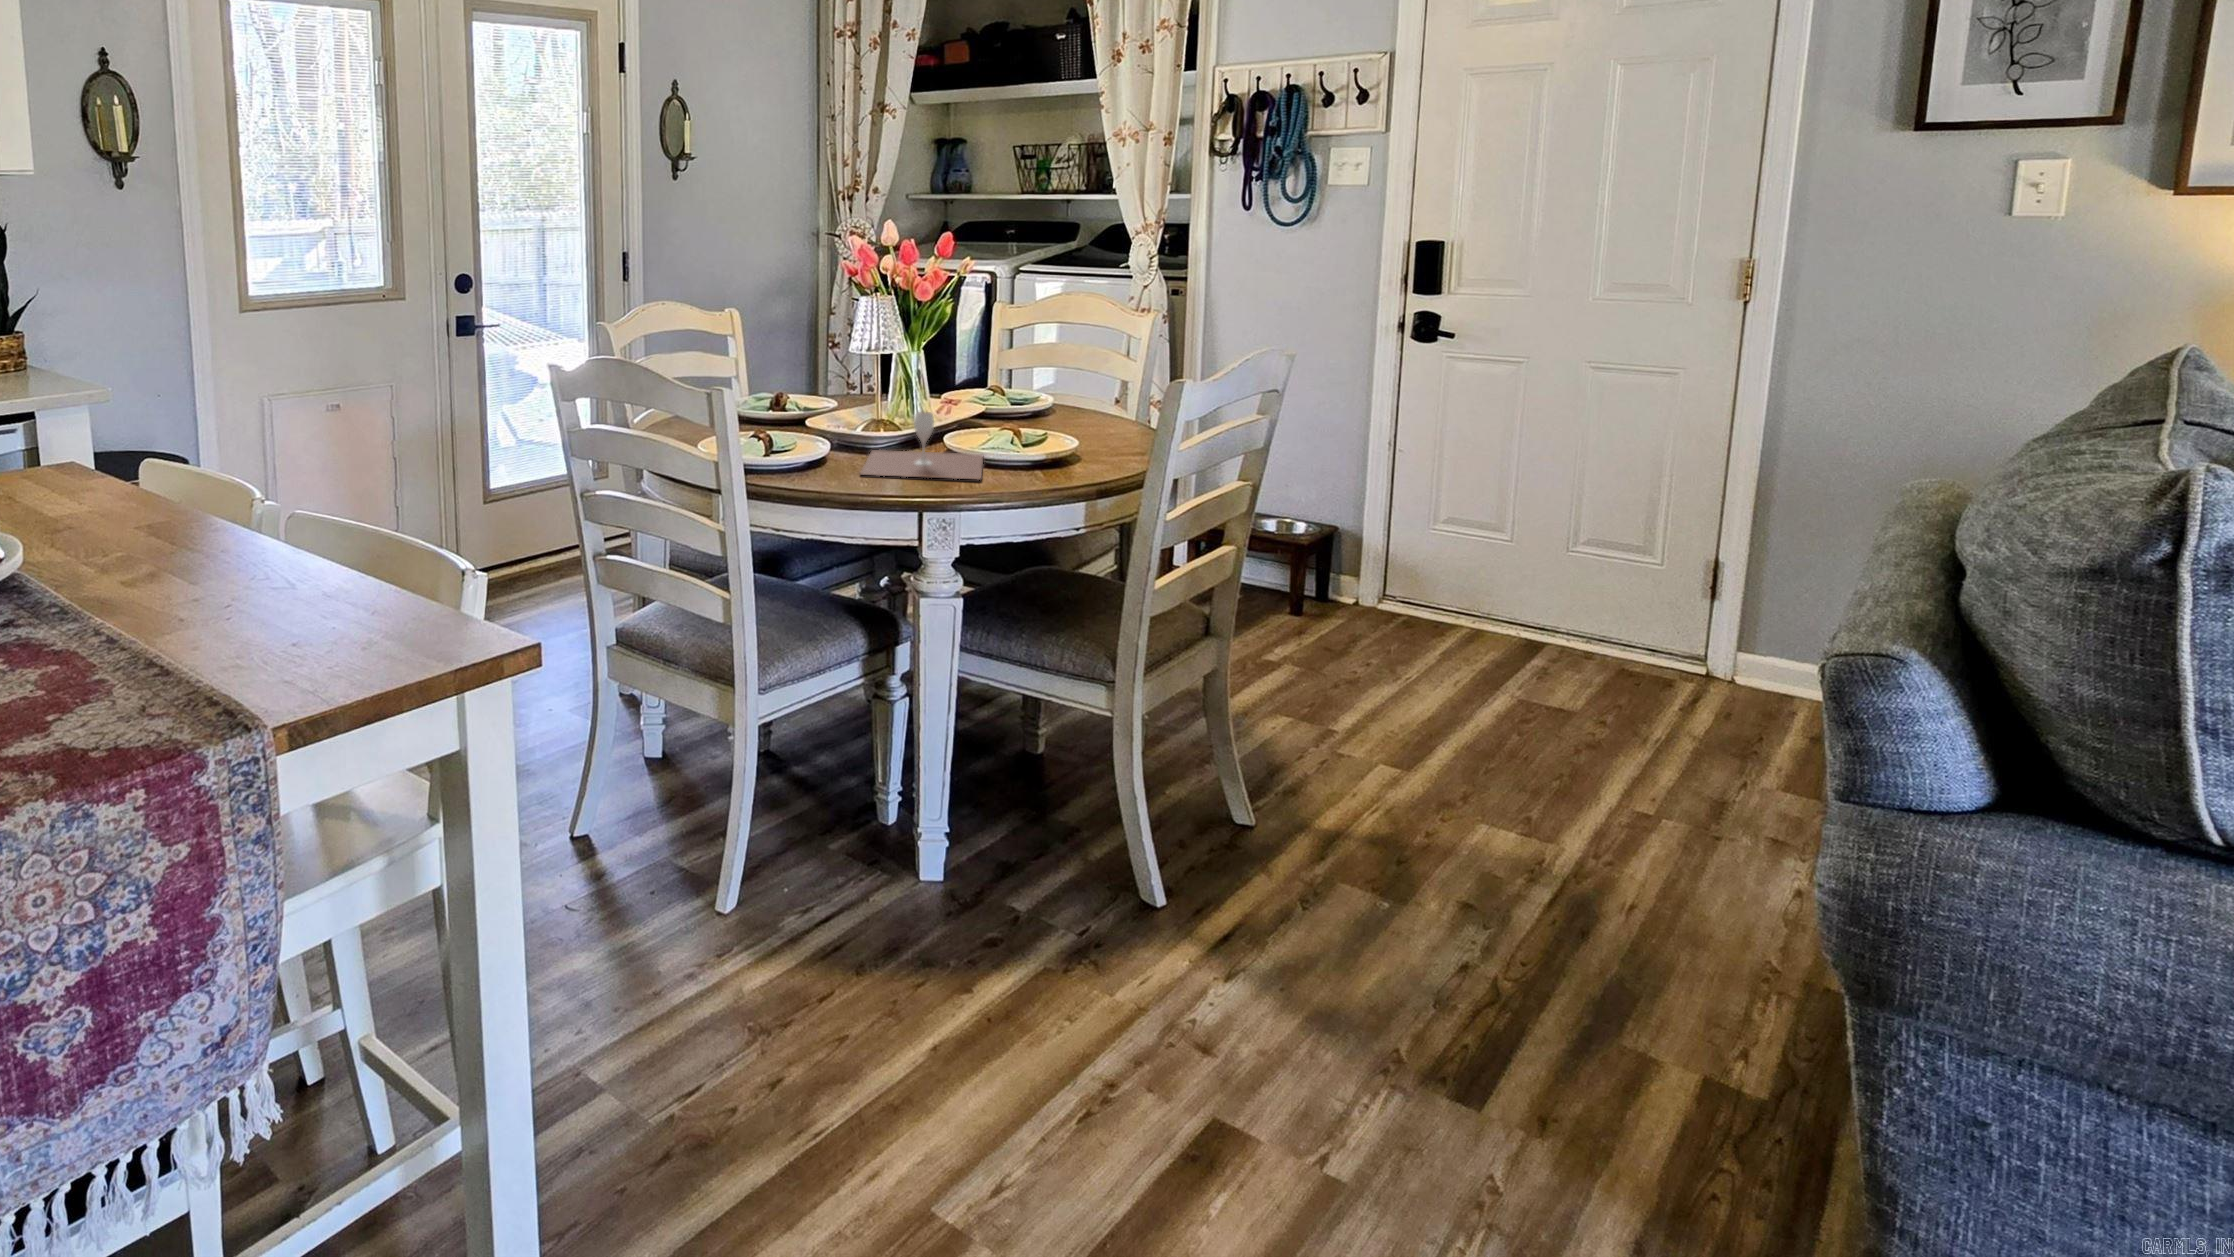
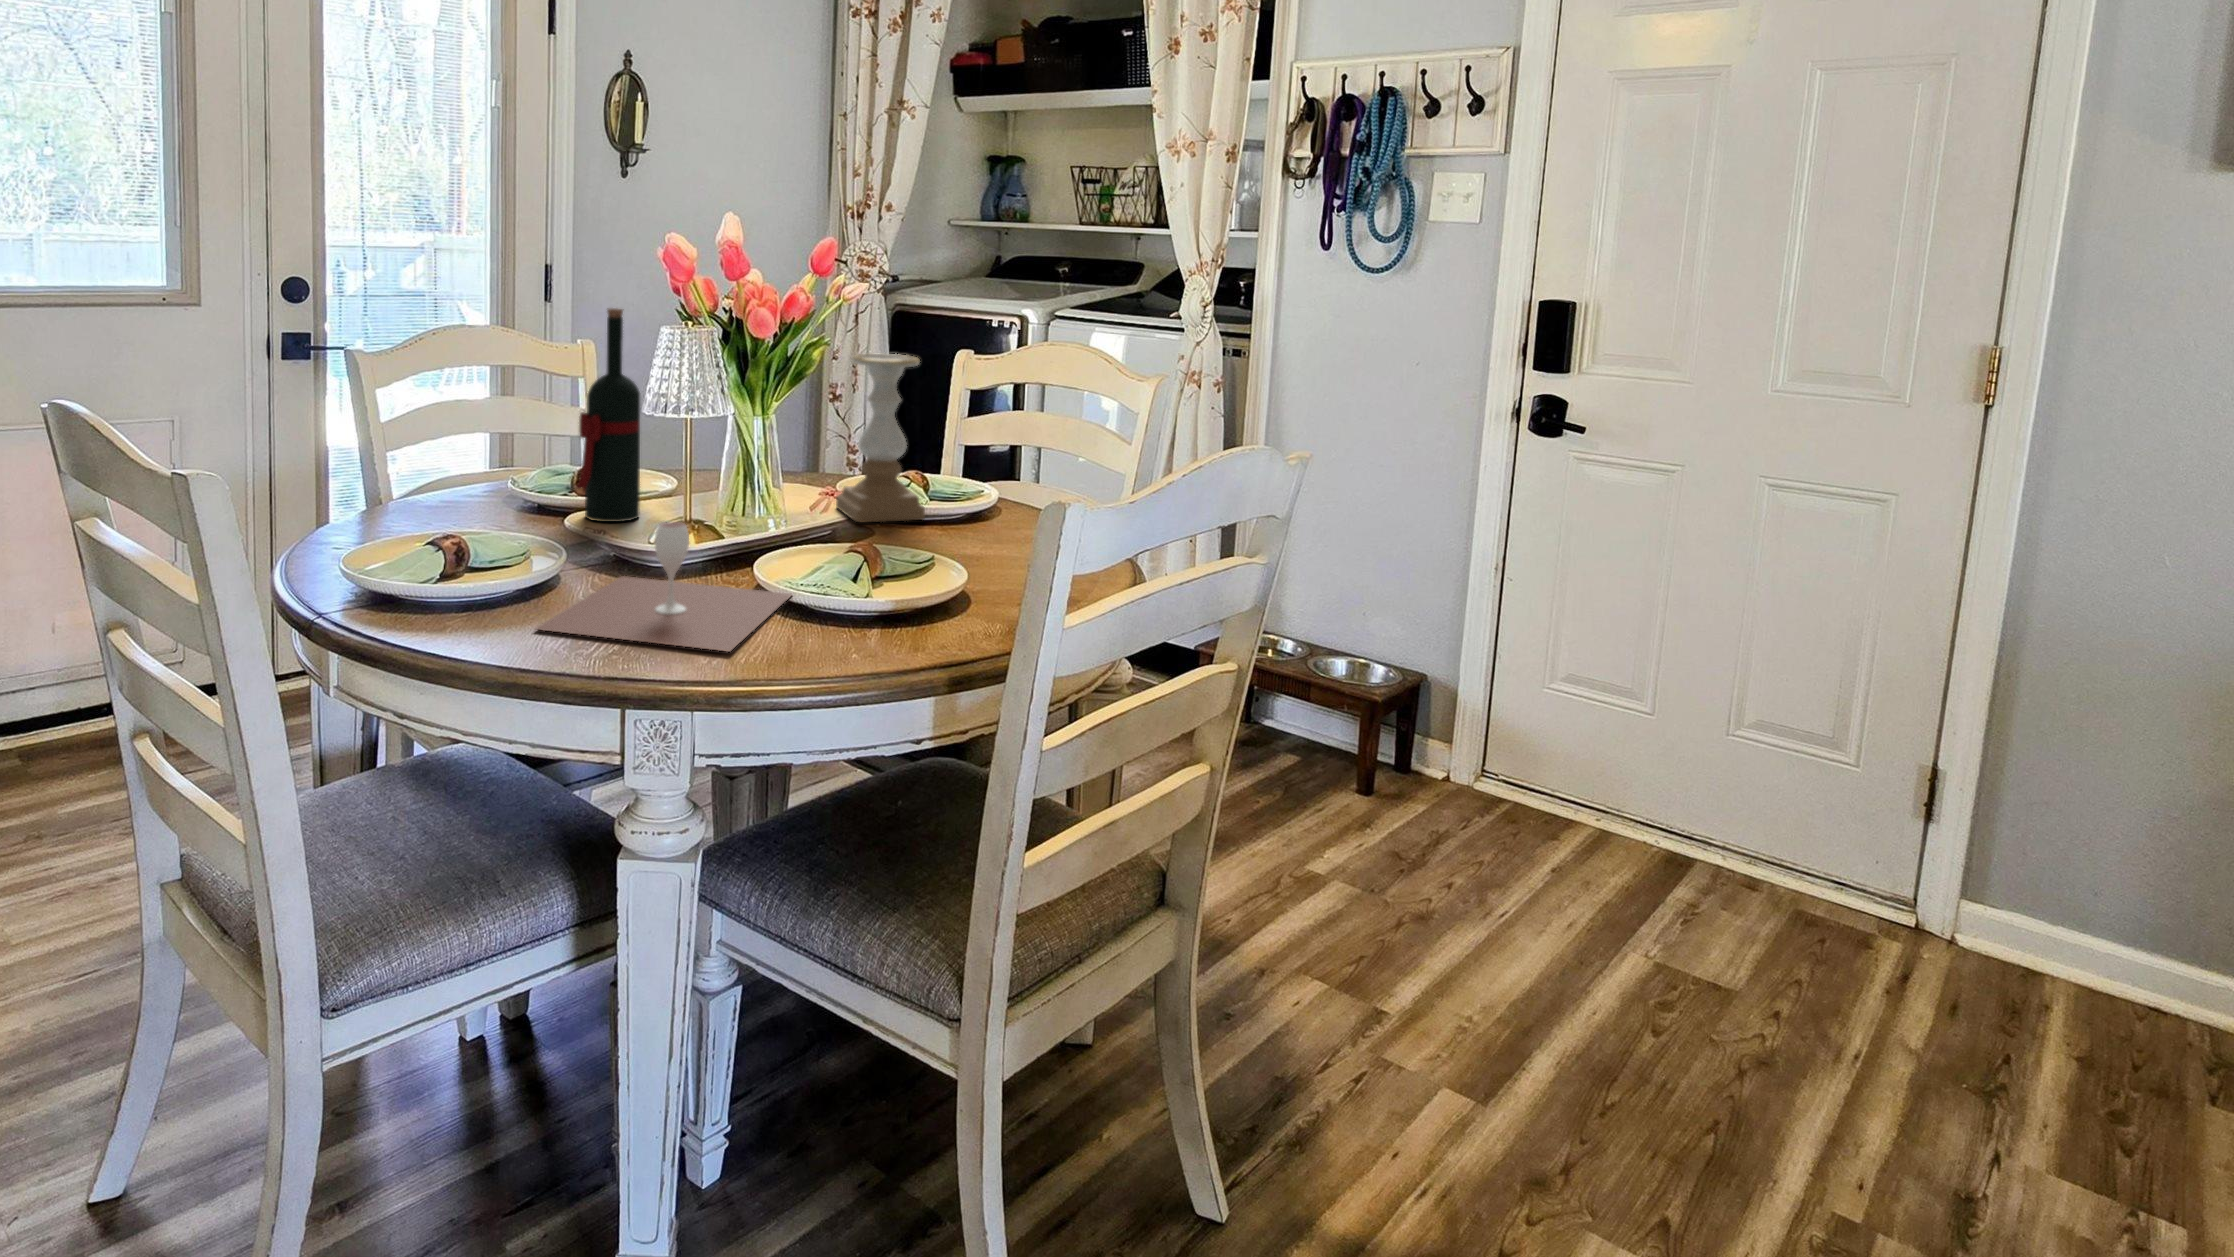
wine bottle: none [806,286,842,424] -> present [577,308,640,522]
candle holder: none [957,306,1022,417] -> present [836,353,925,522]

